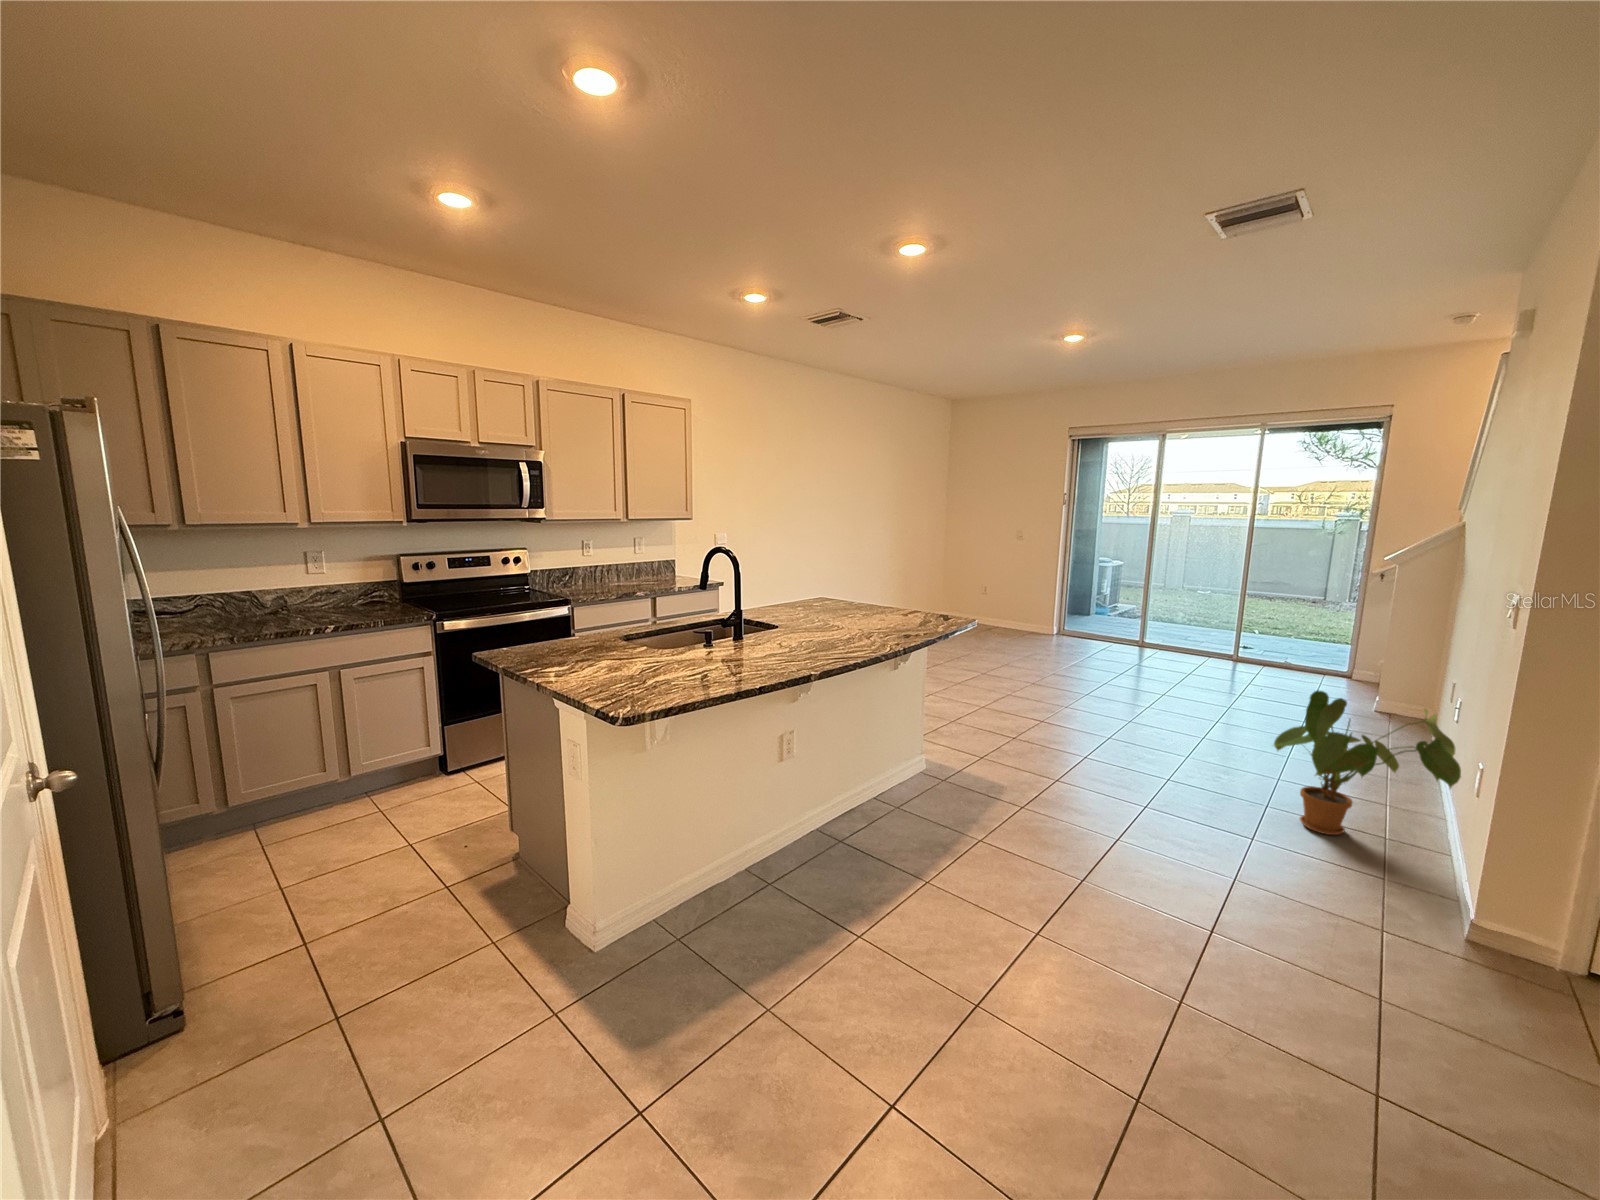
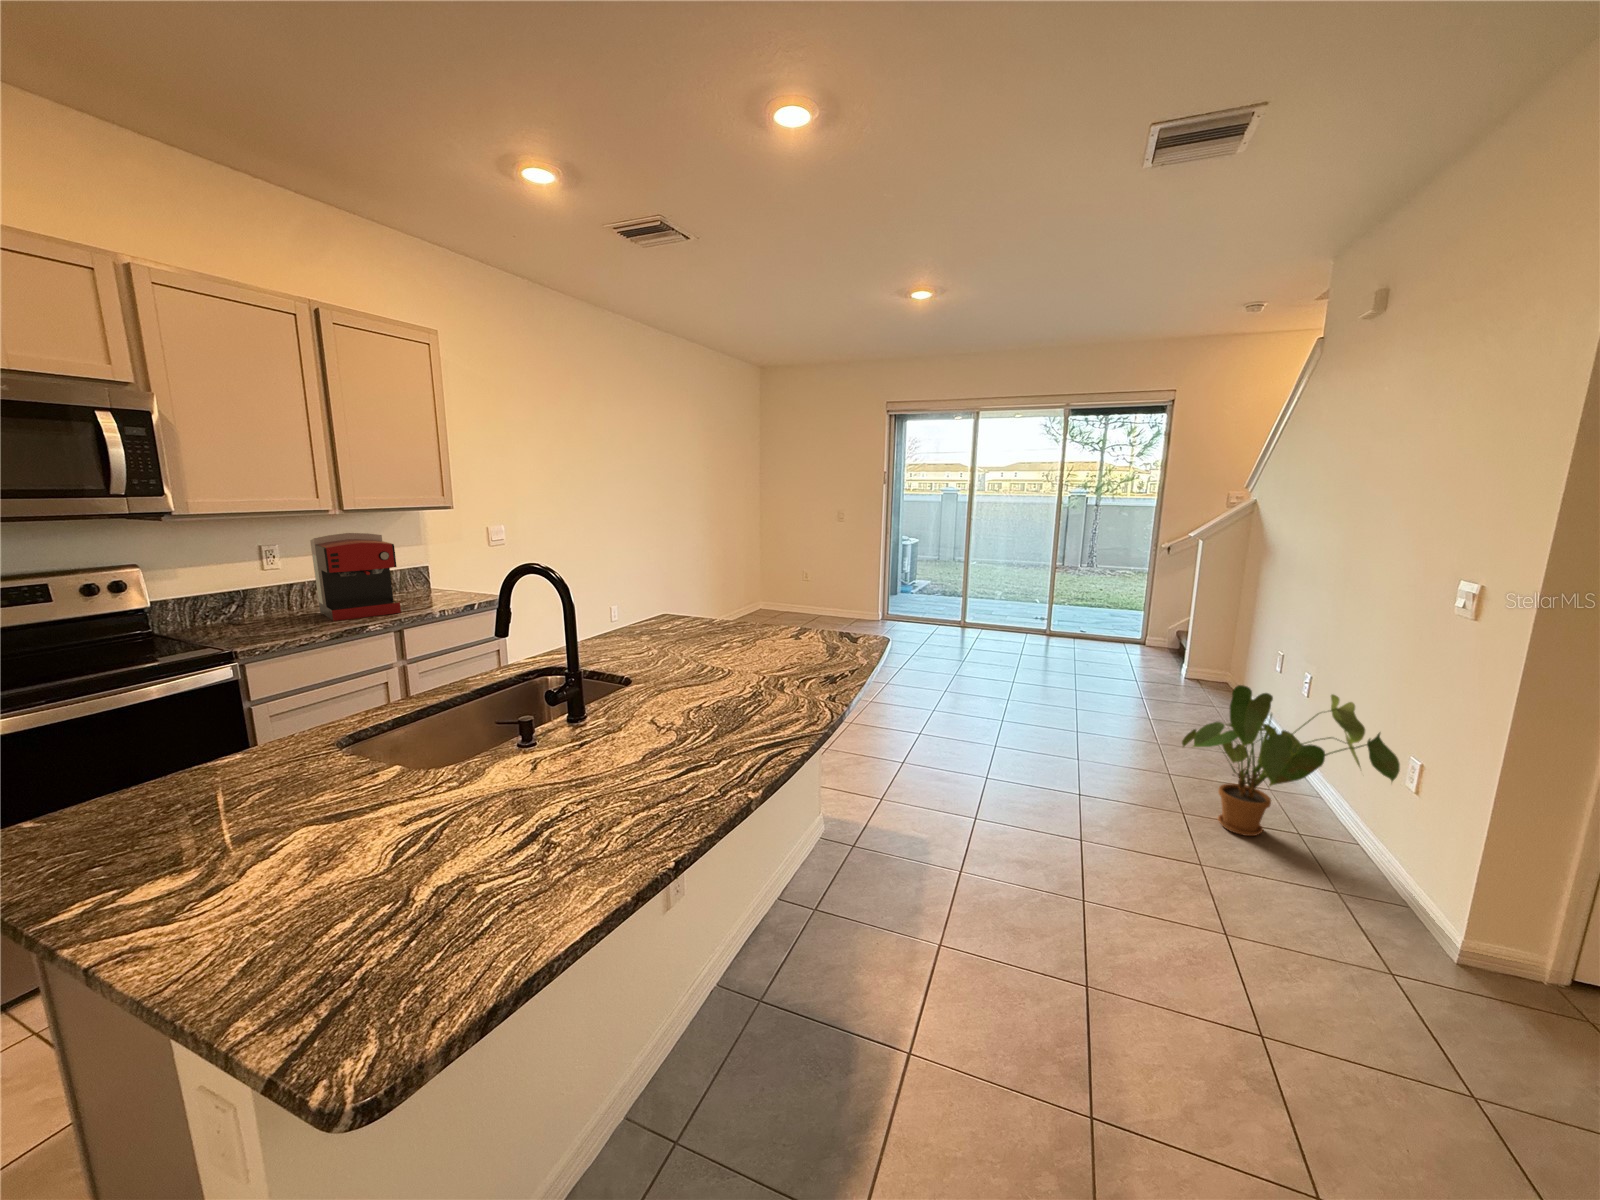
coffee maker: none [608,534,655,590] -> present [310,533,401,621]

